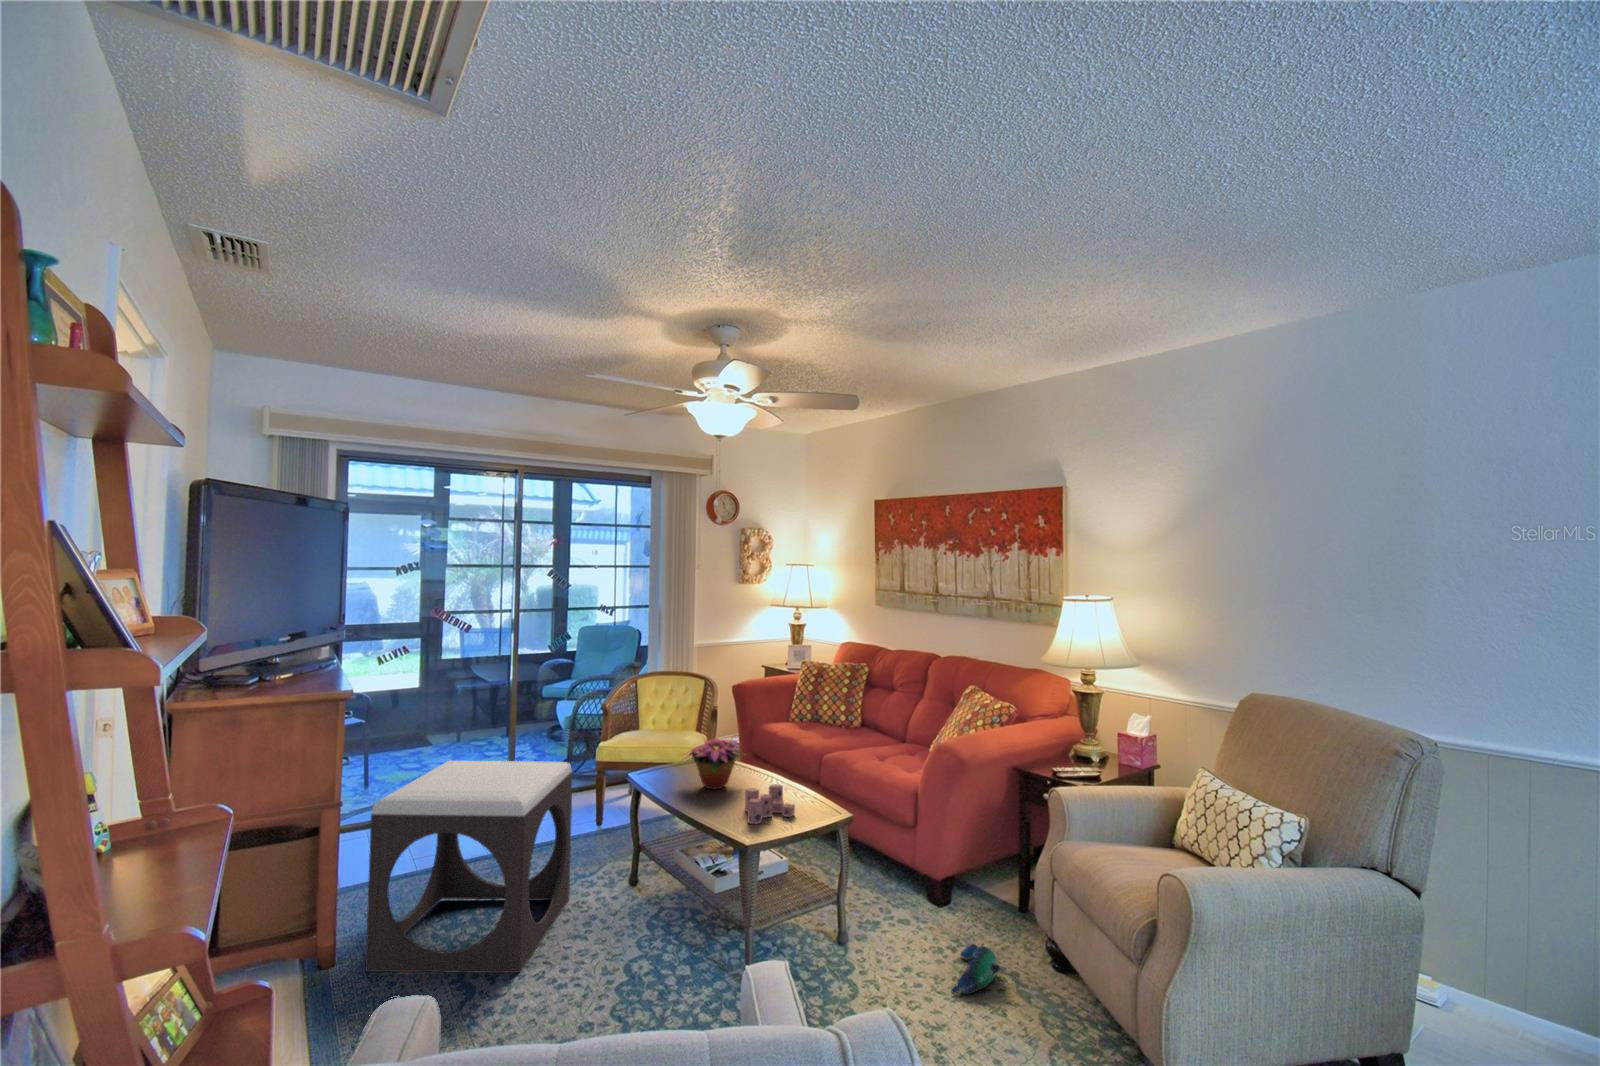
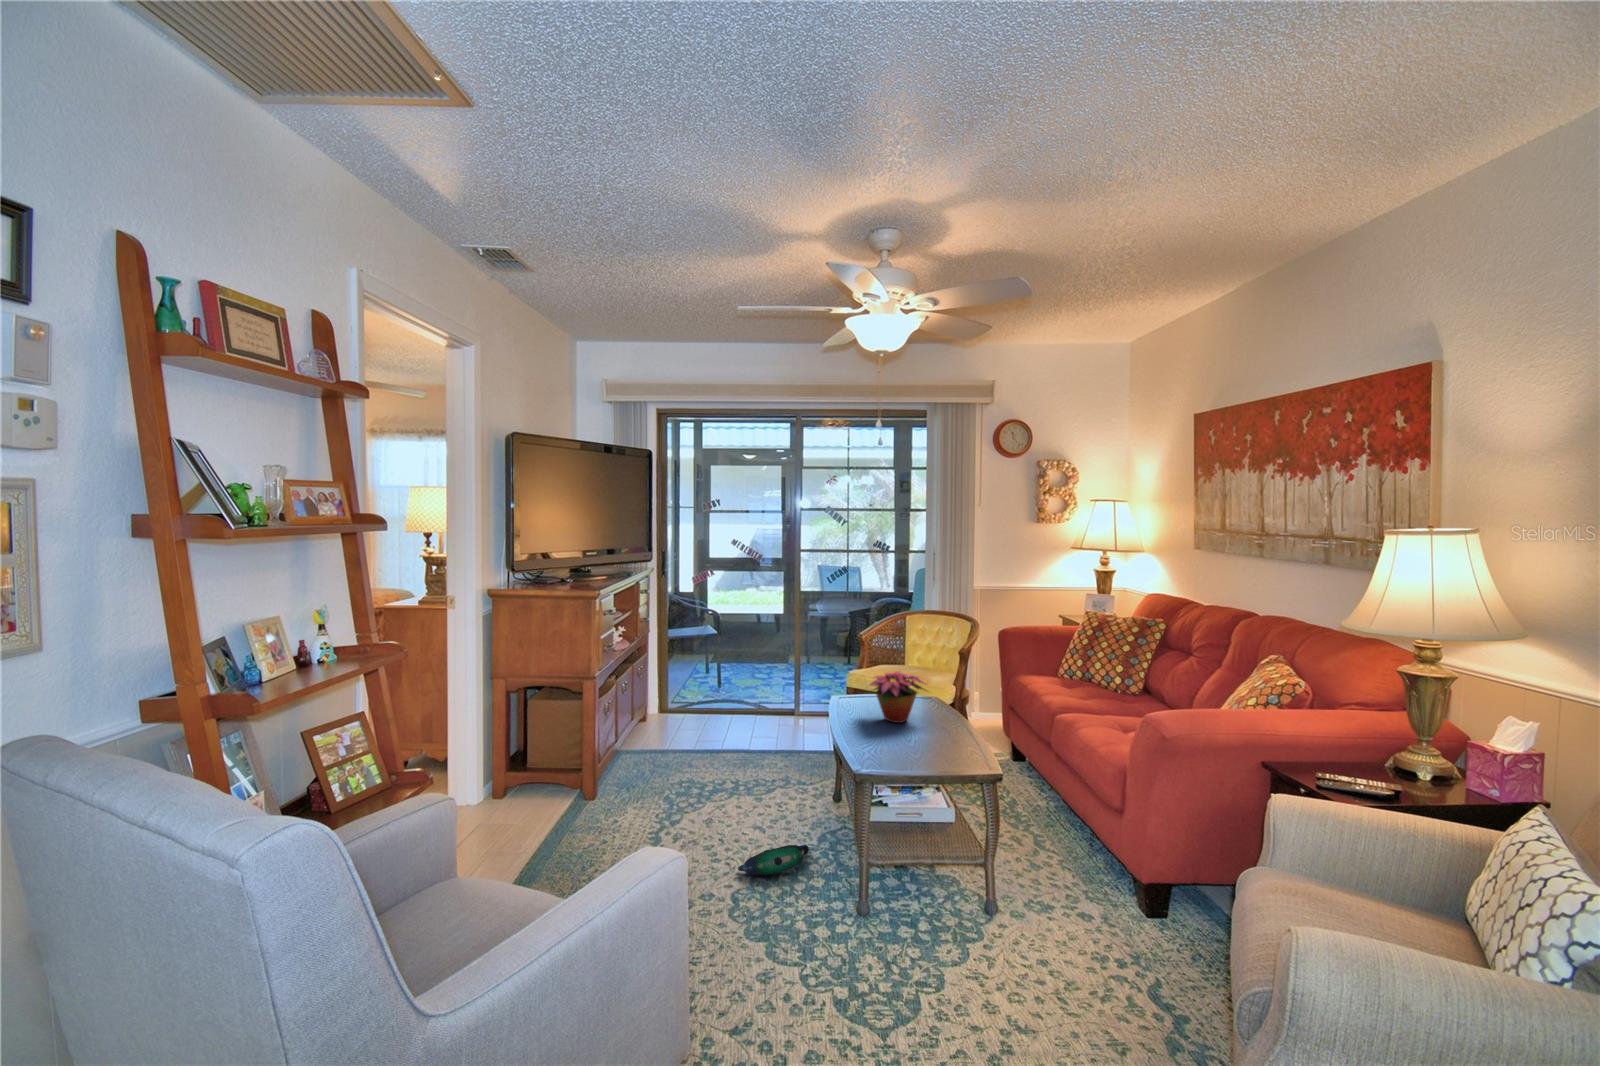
footstool: present [365,761,573,973] -> none [609,663,779,845]
candle: present [745,784,795,824] -> none [886,724,943,761]
plush toy: present [951,944,1000,994] -> present [738,845,809,876]

